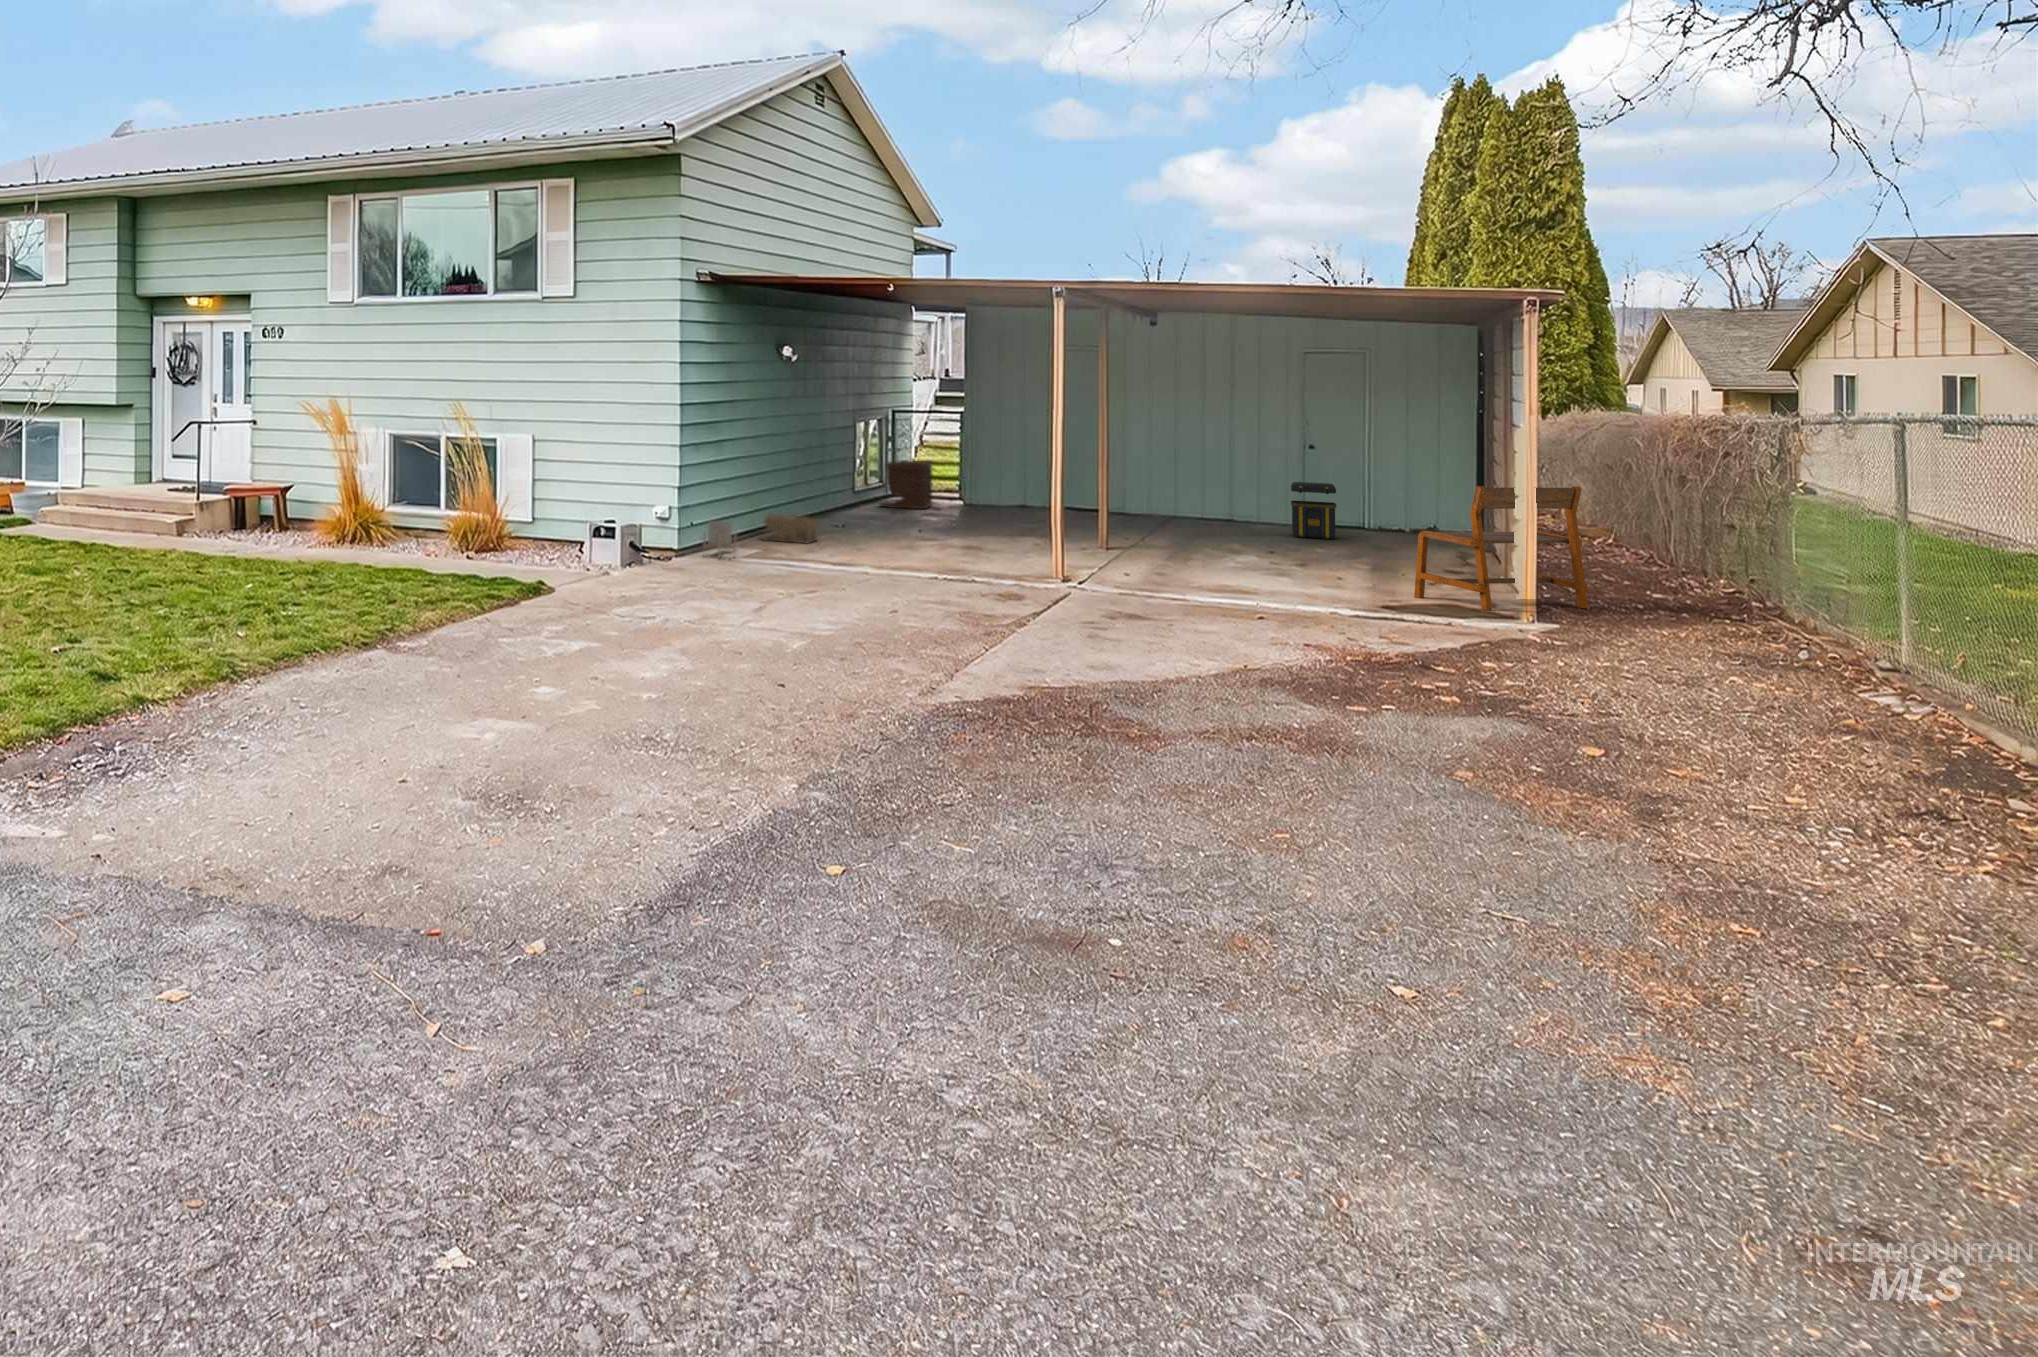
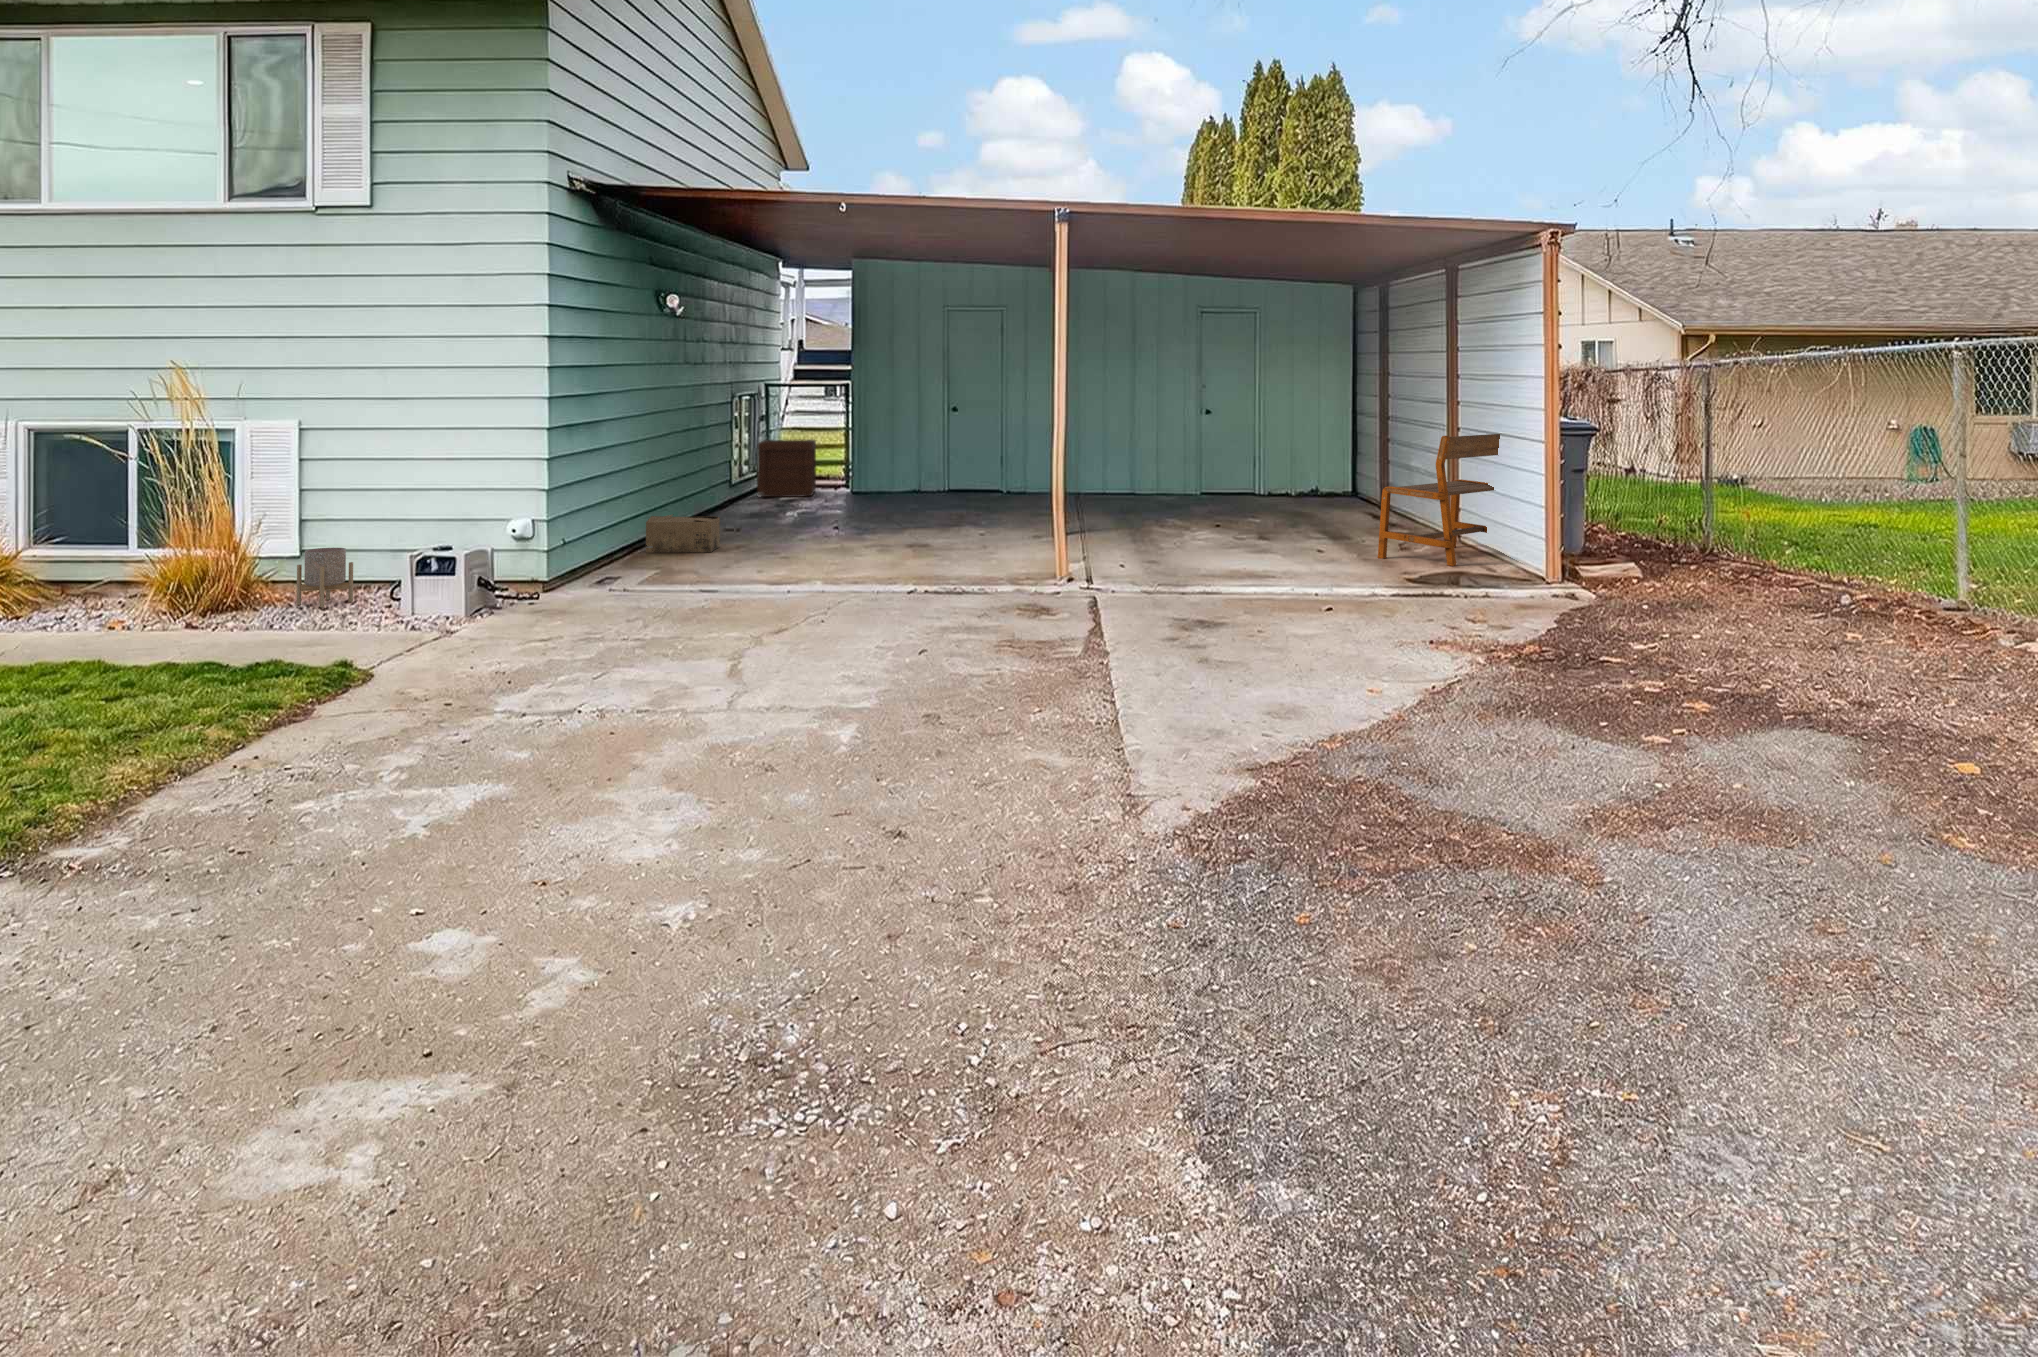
toolbox: present [1291,482,1337,539] -> none [1185,443,1229,501]
planter: present [703,521,736,558] -> present [297,547,353,607]

